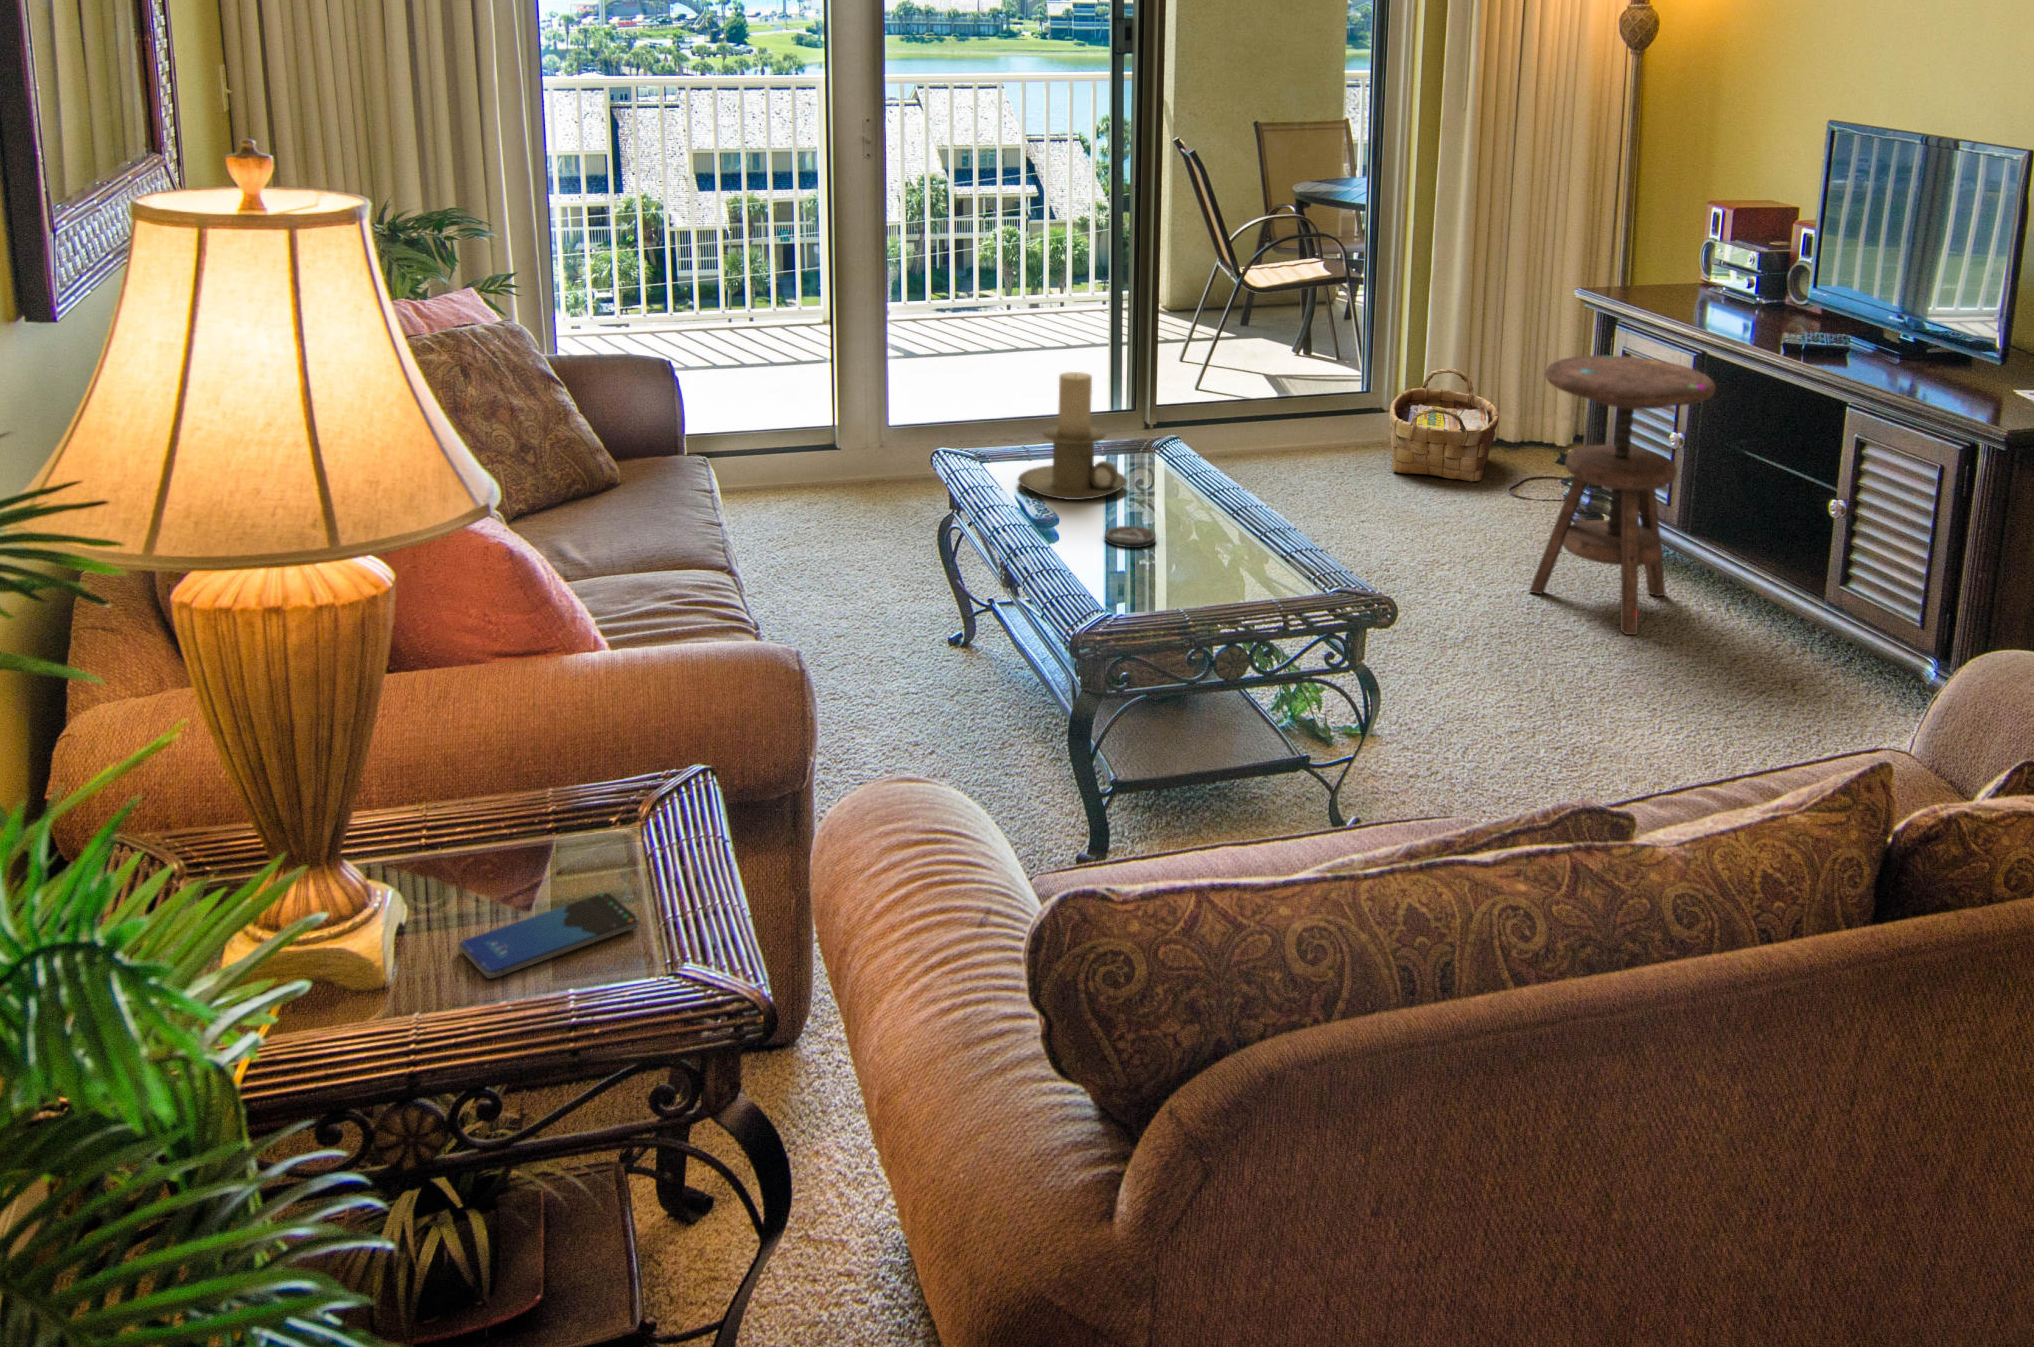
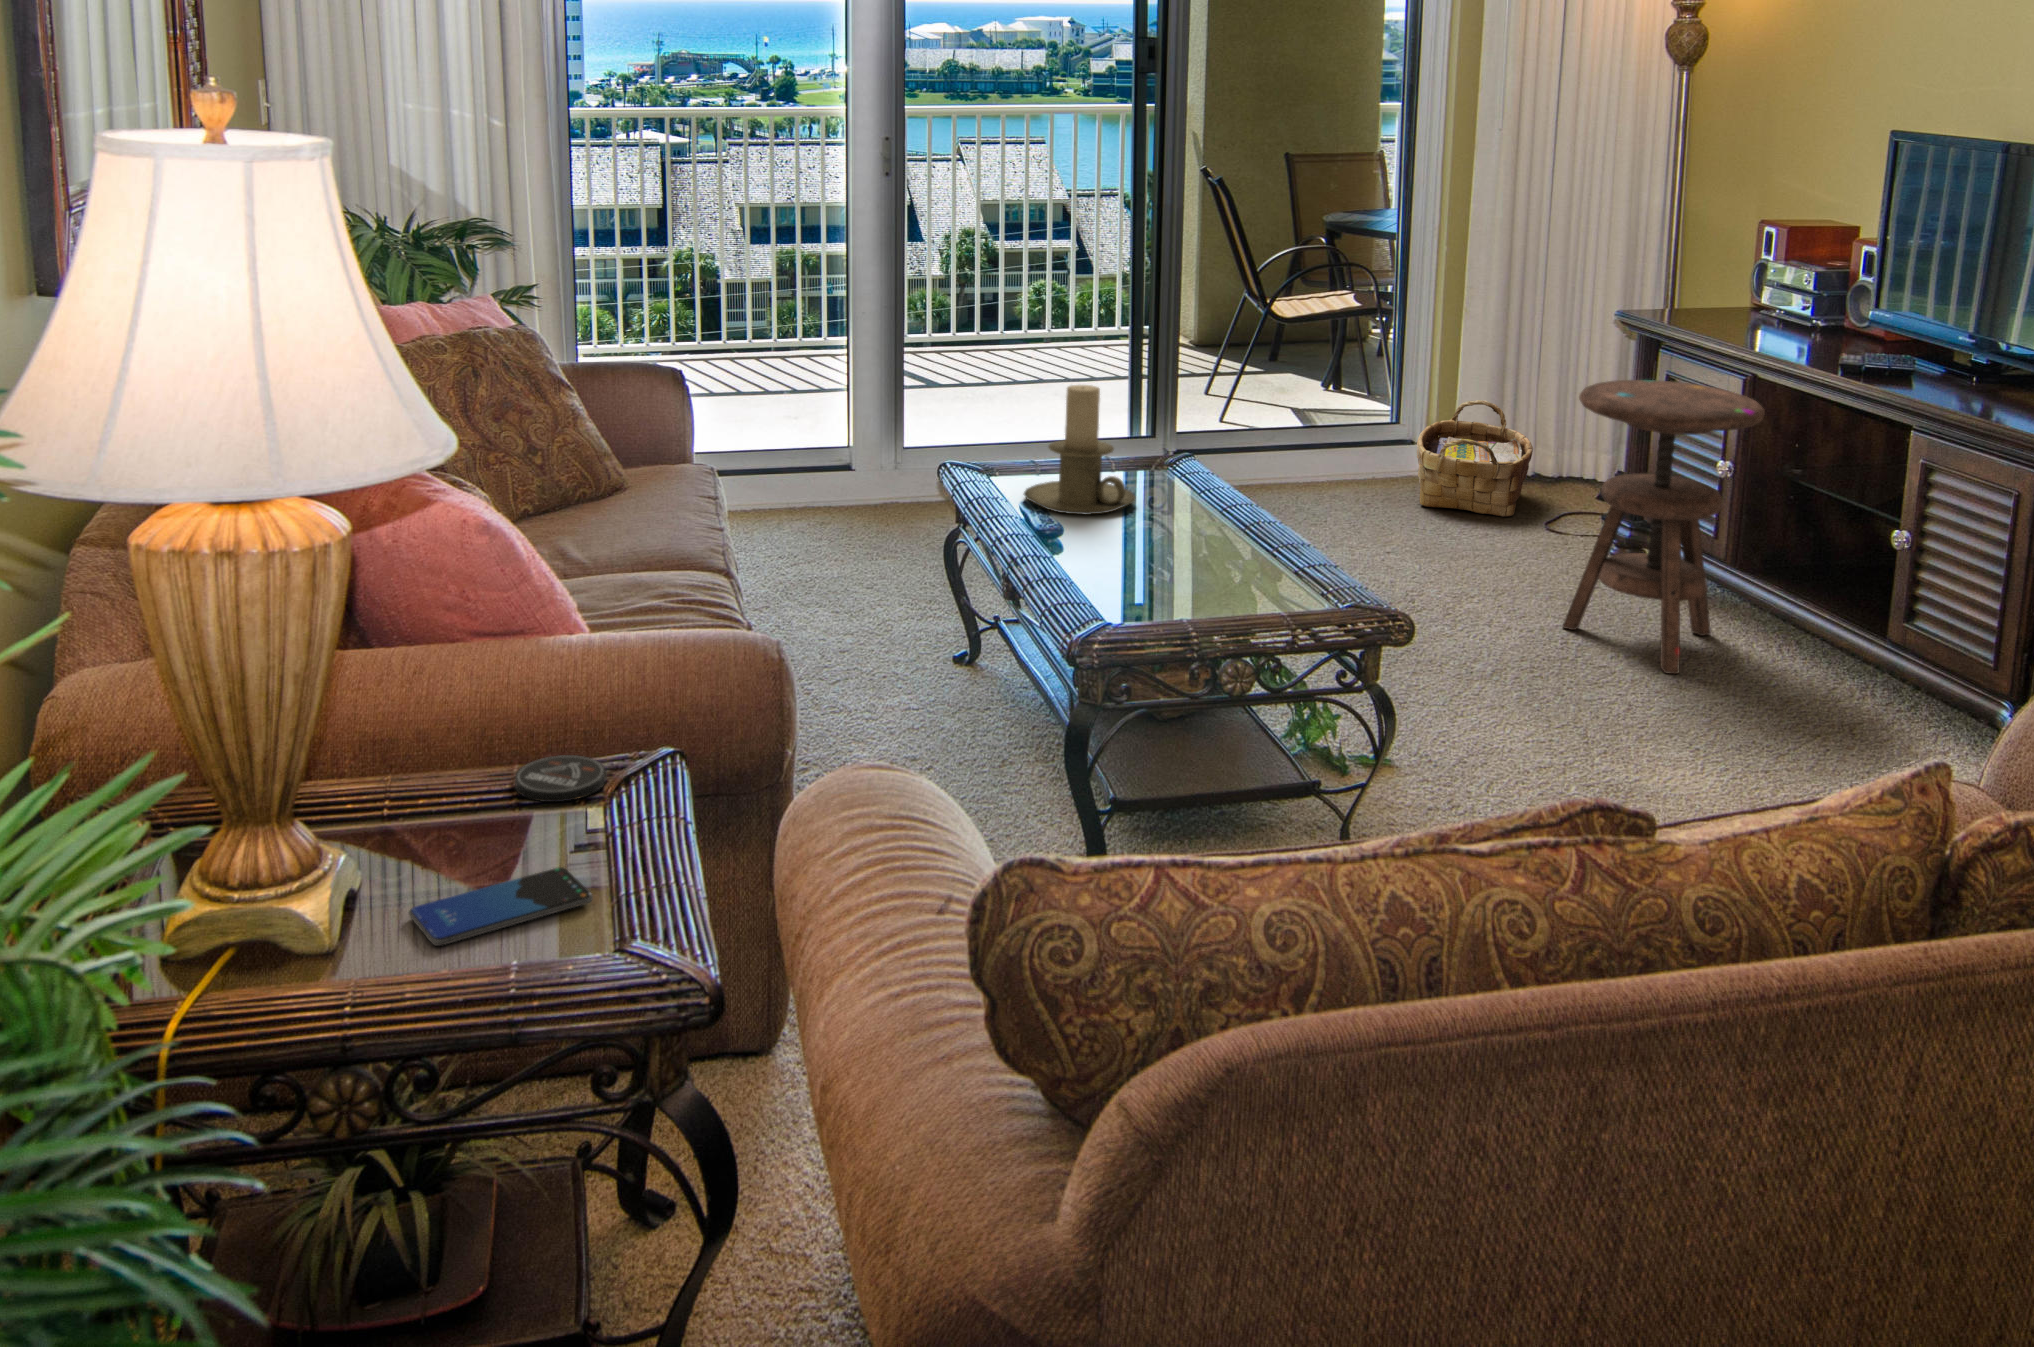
coaster: present [1105,526,1156,548] -> present [515,755,606,802]

